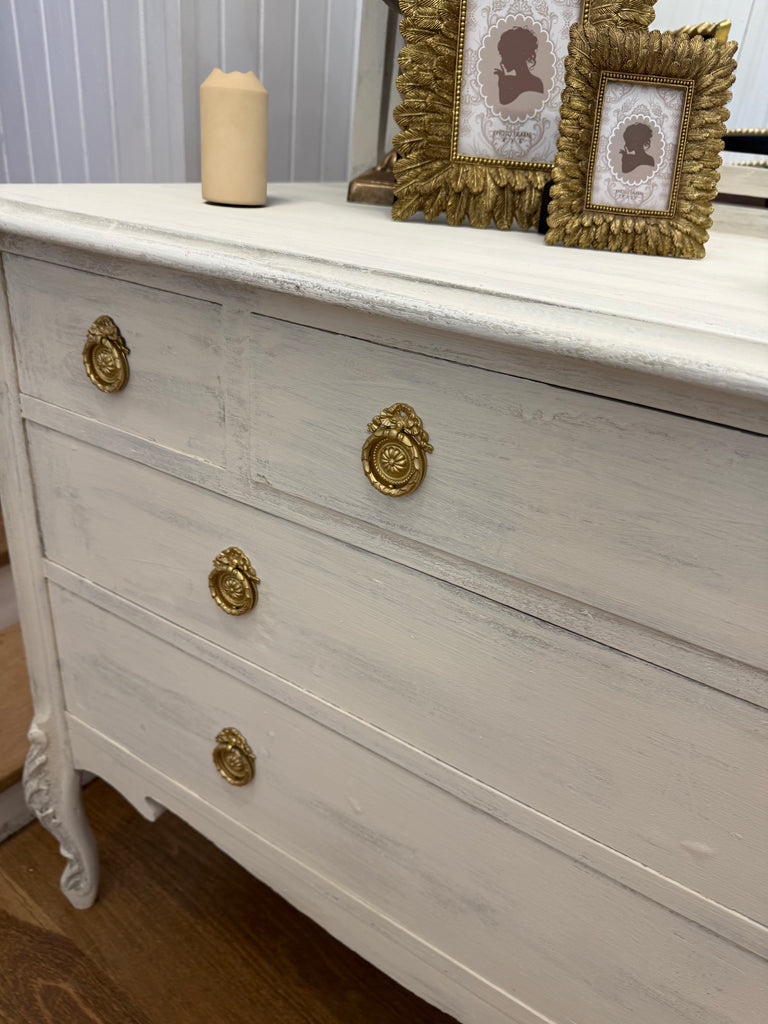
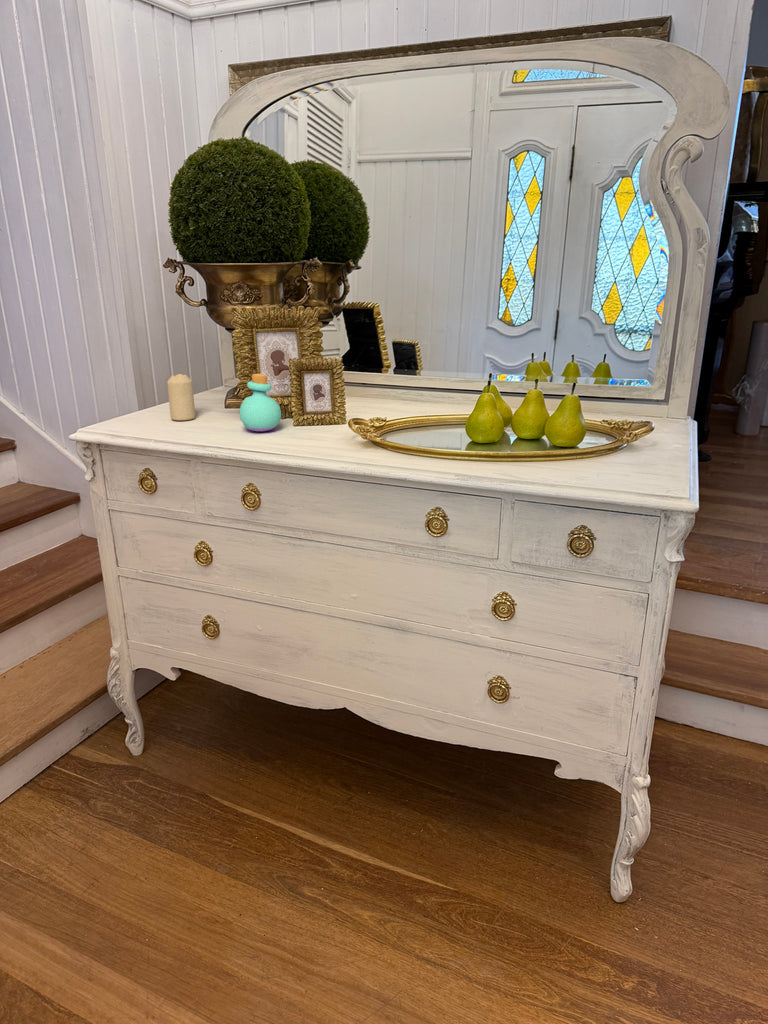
perfume bottle: none [392,38,524,243] -> present [239,374,281,431]

